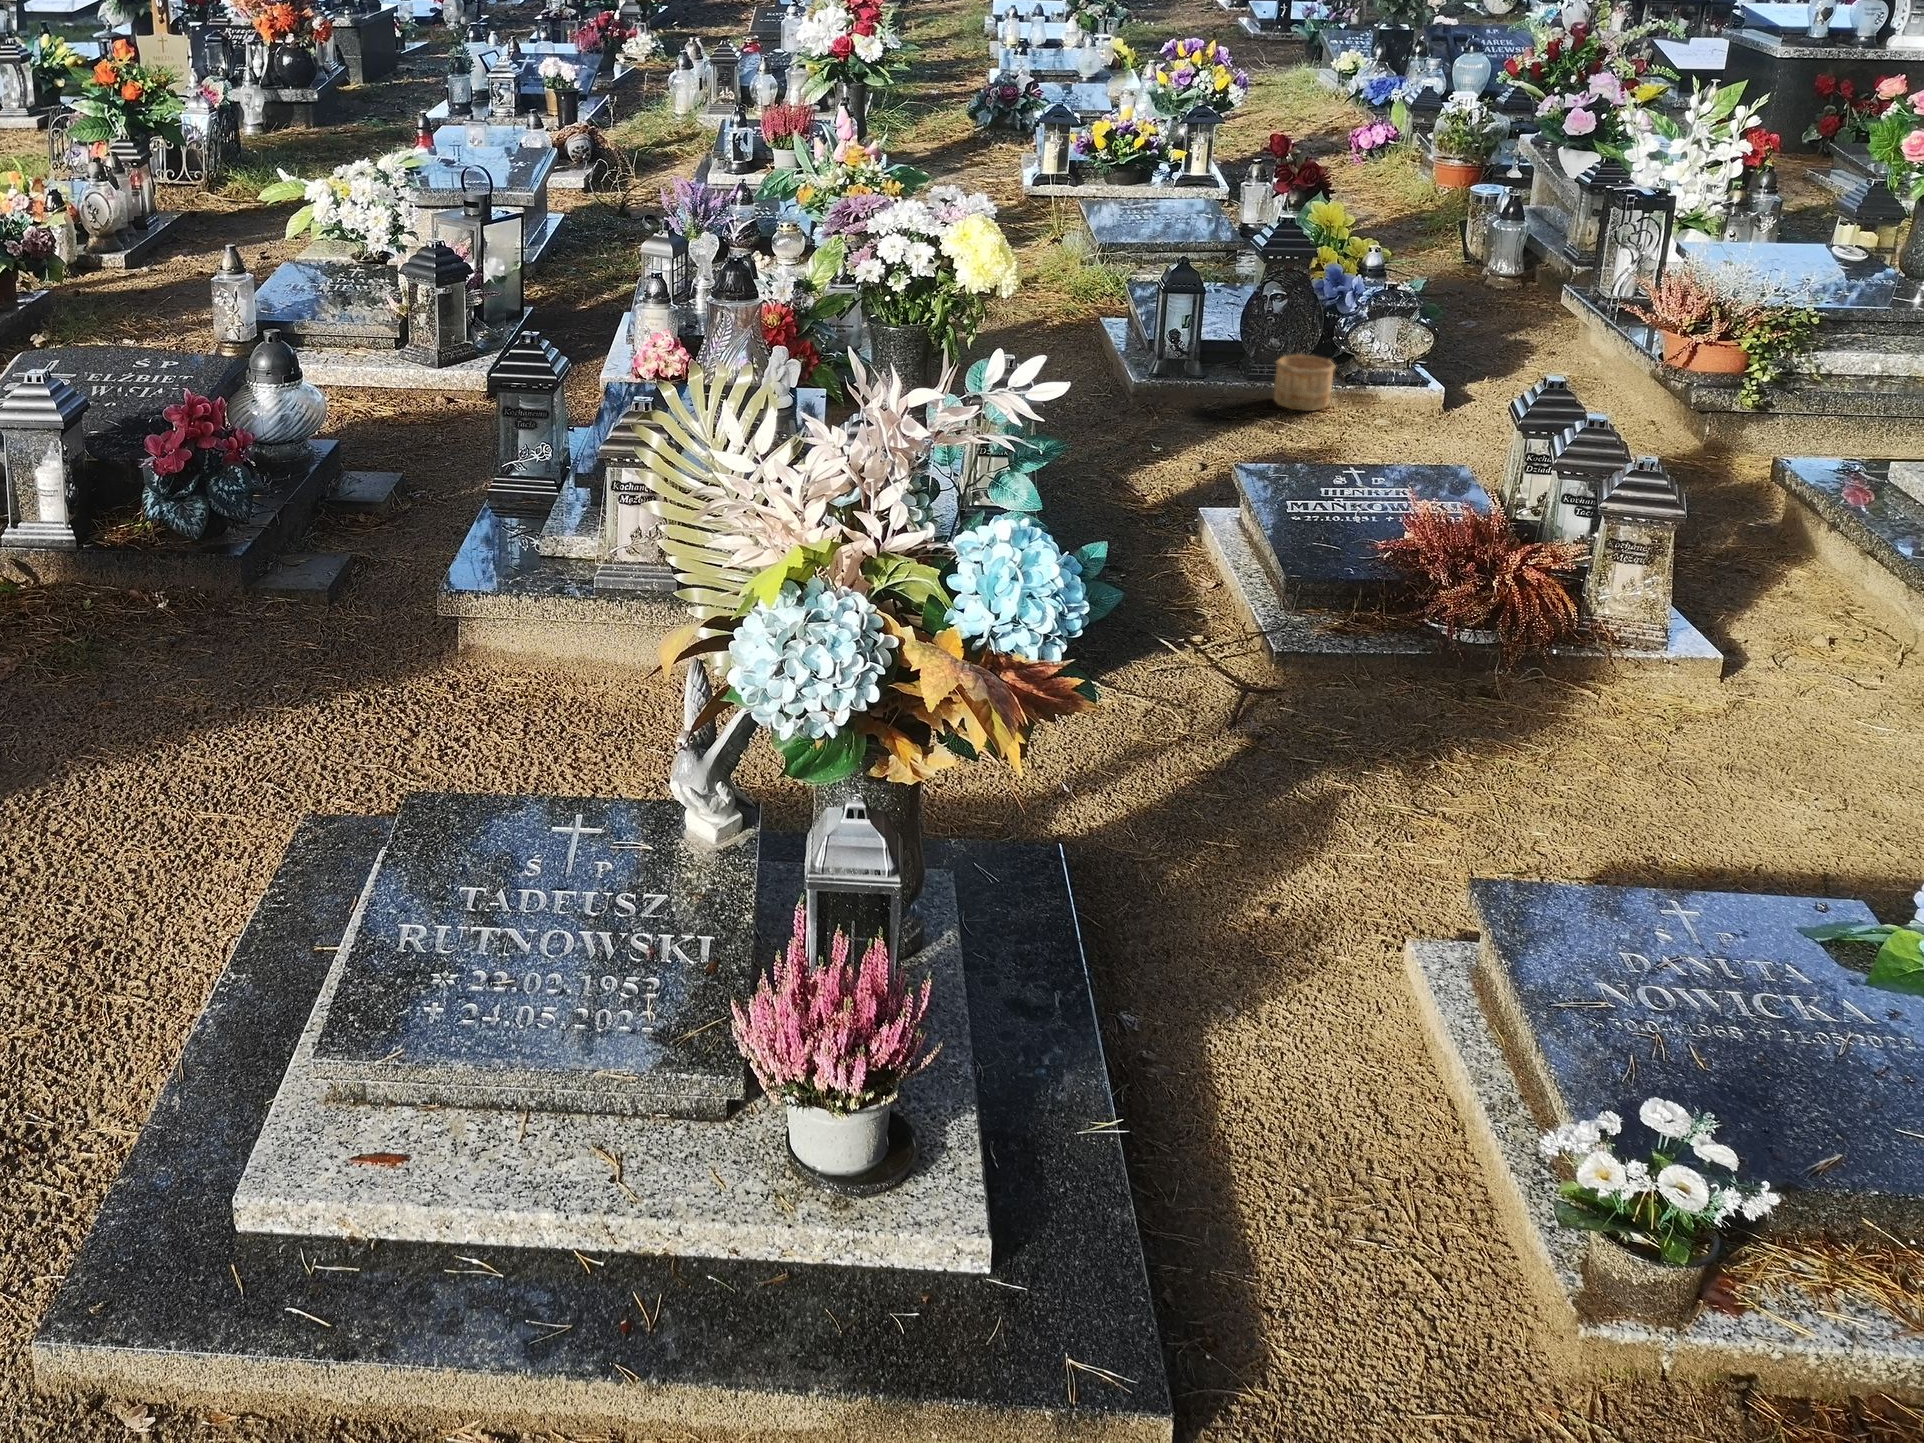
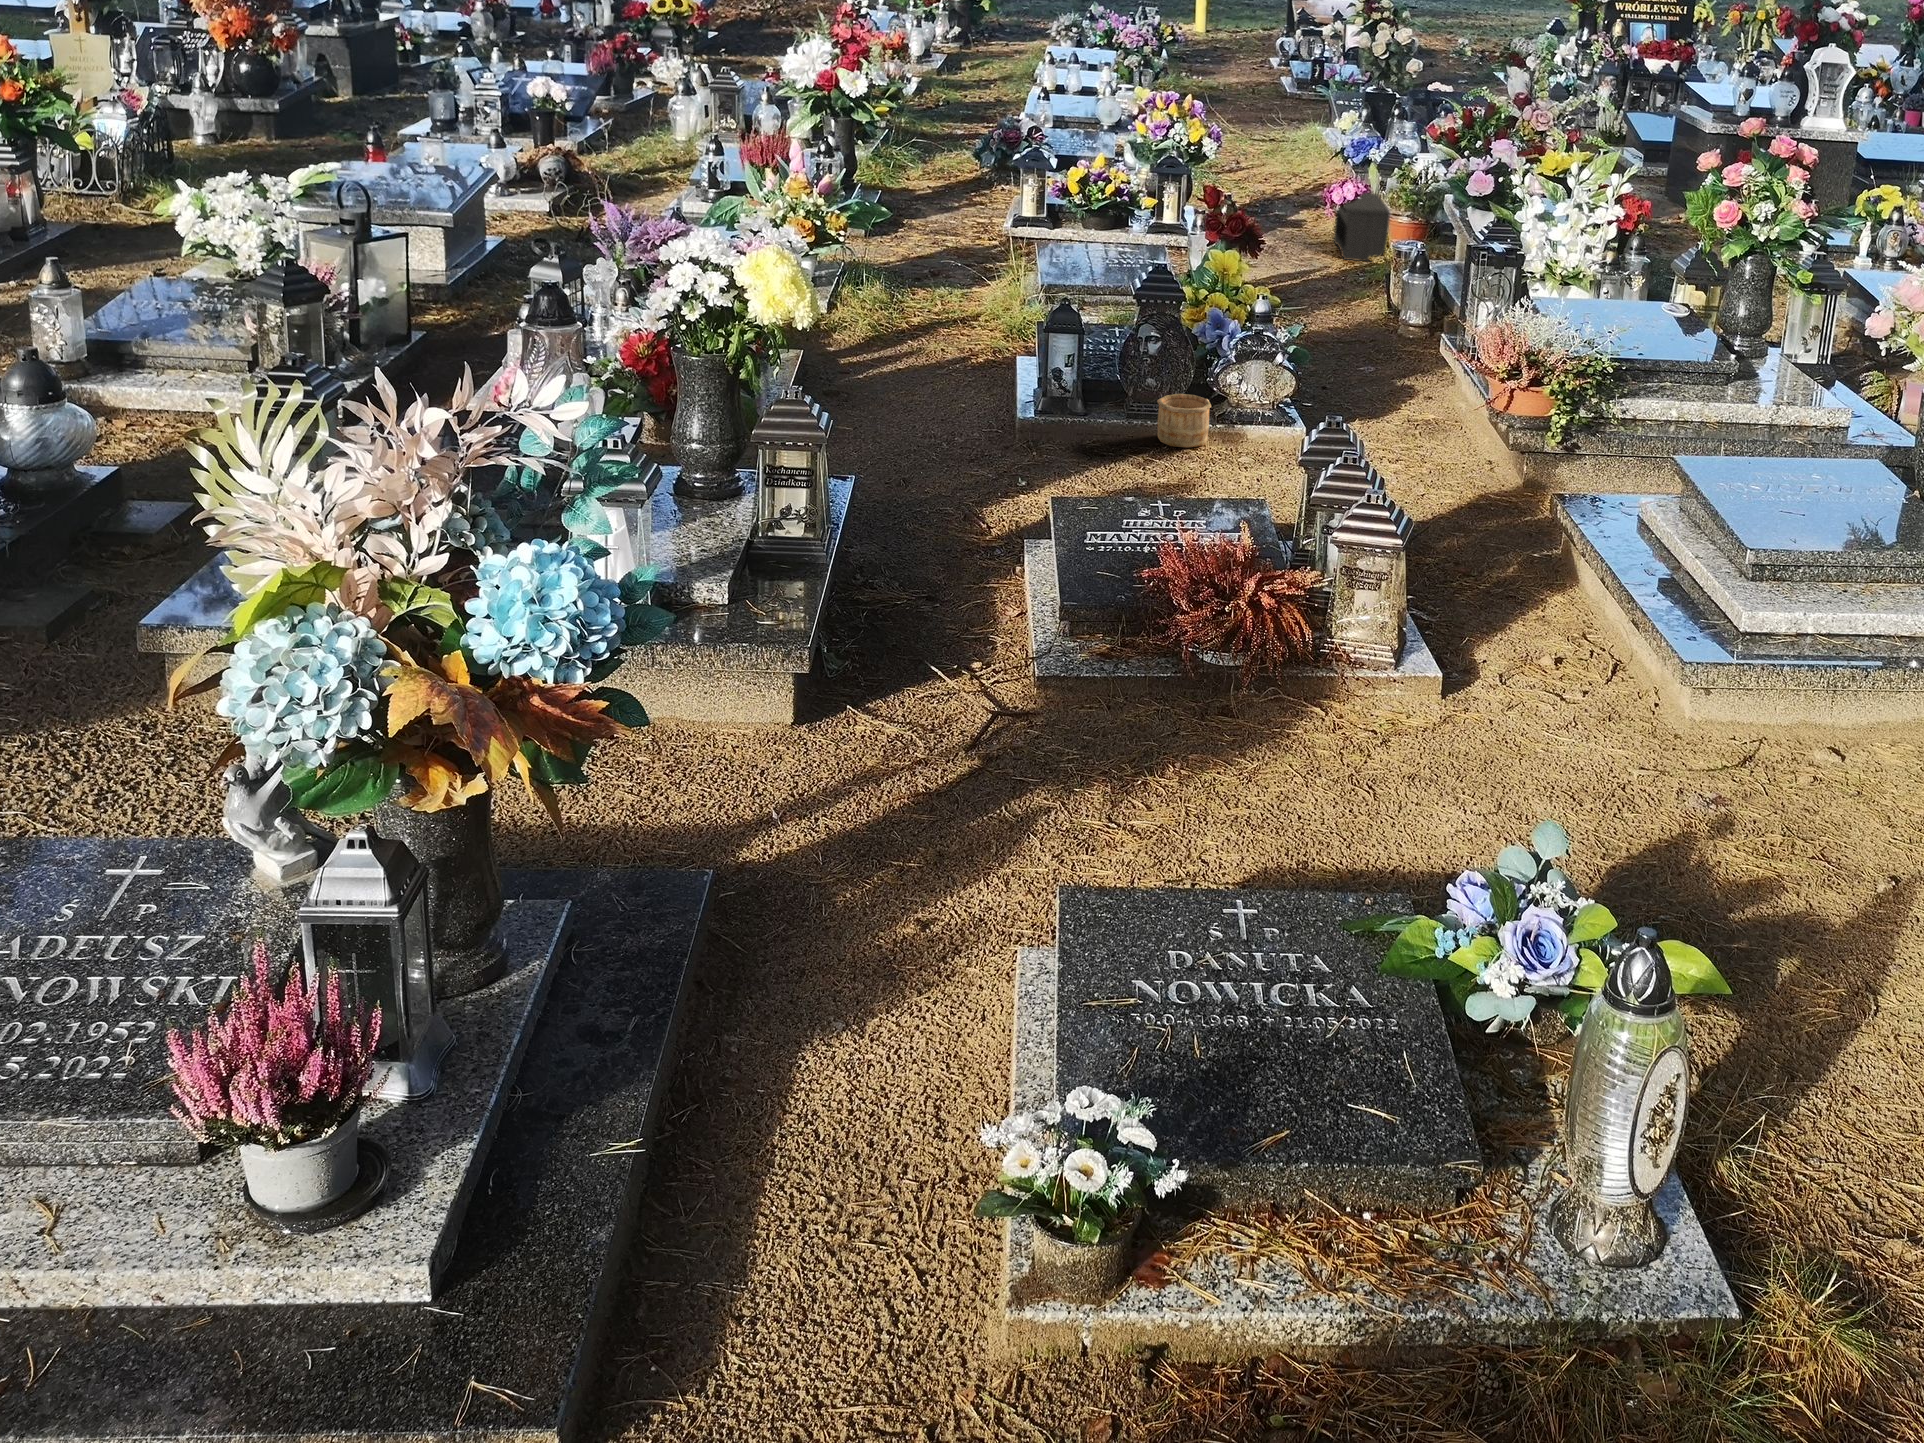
bench: none [1363,137,1438,211] -> present [1334,193,1390,261]

